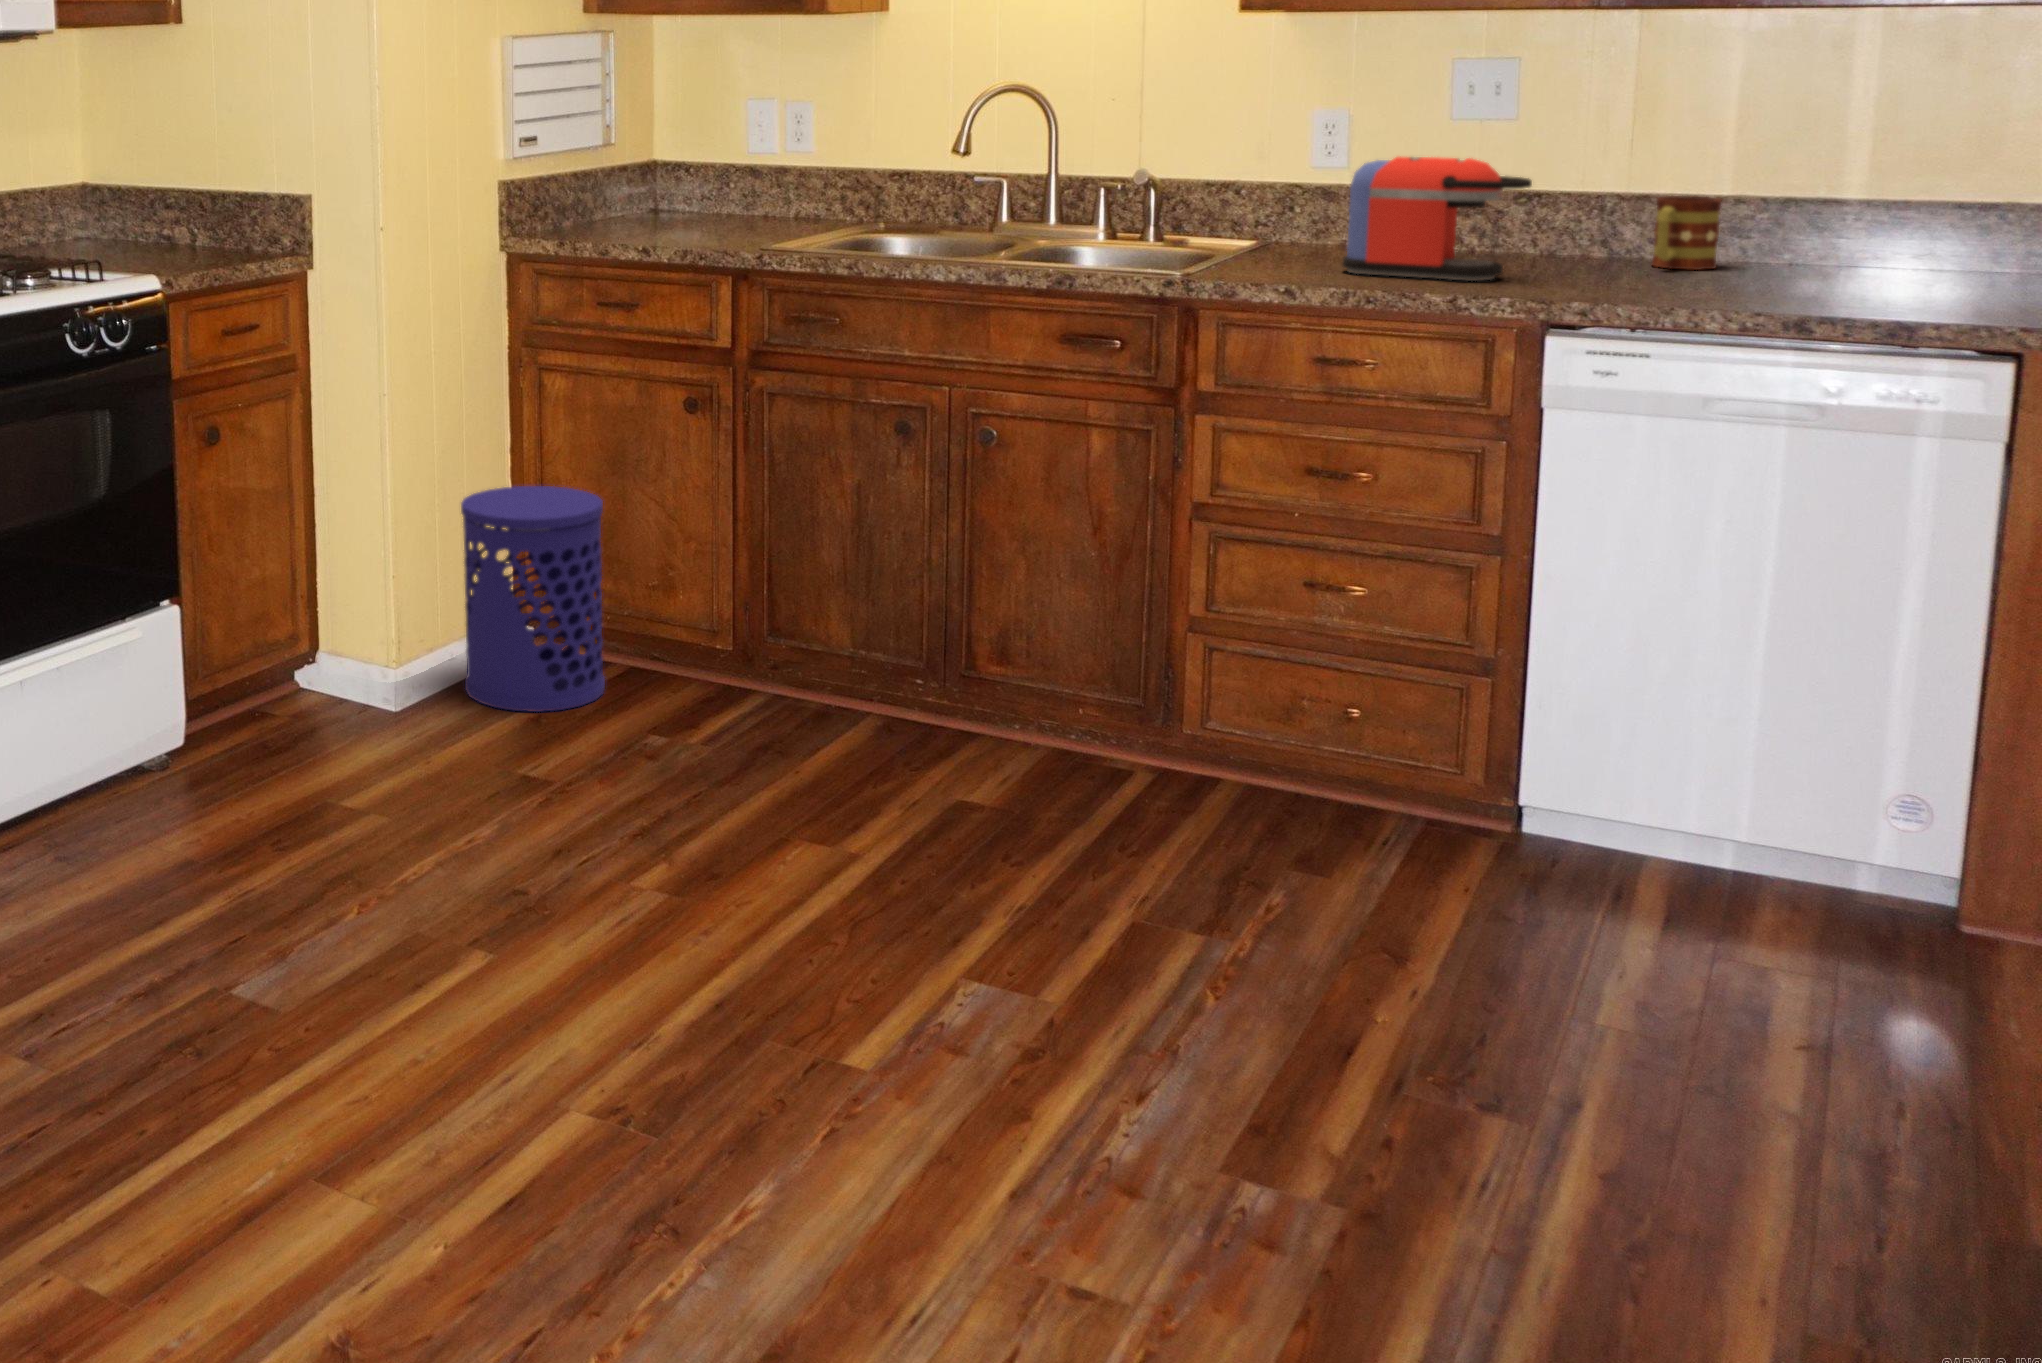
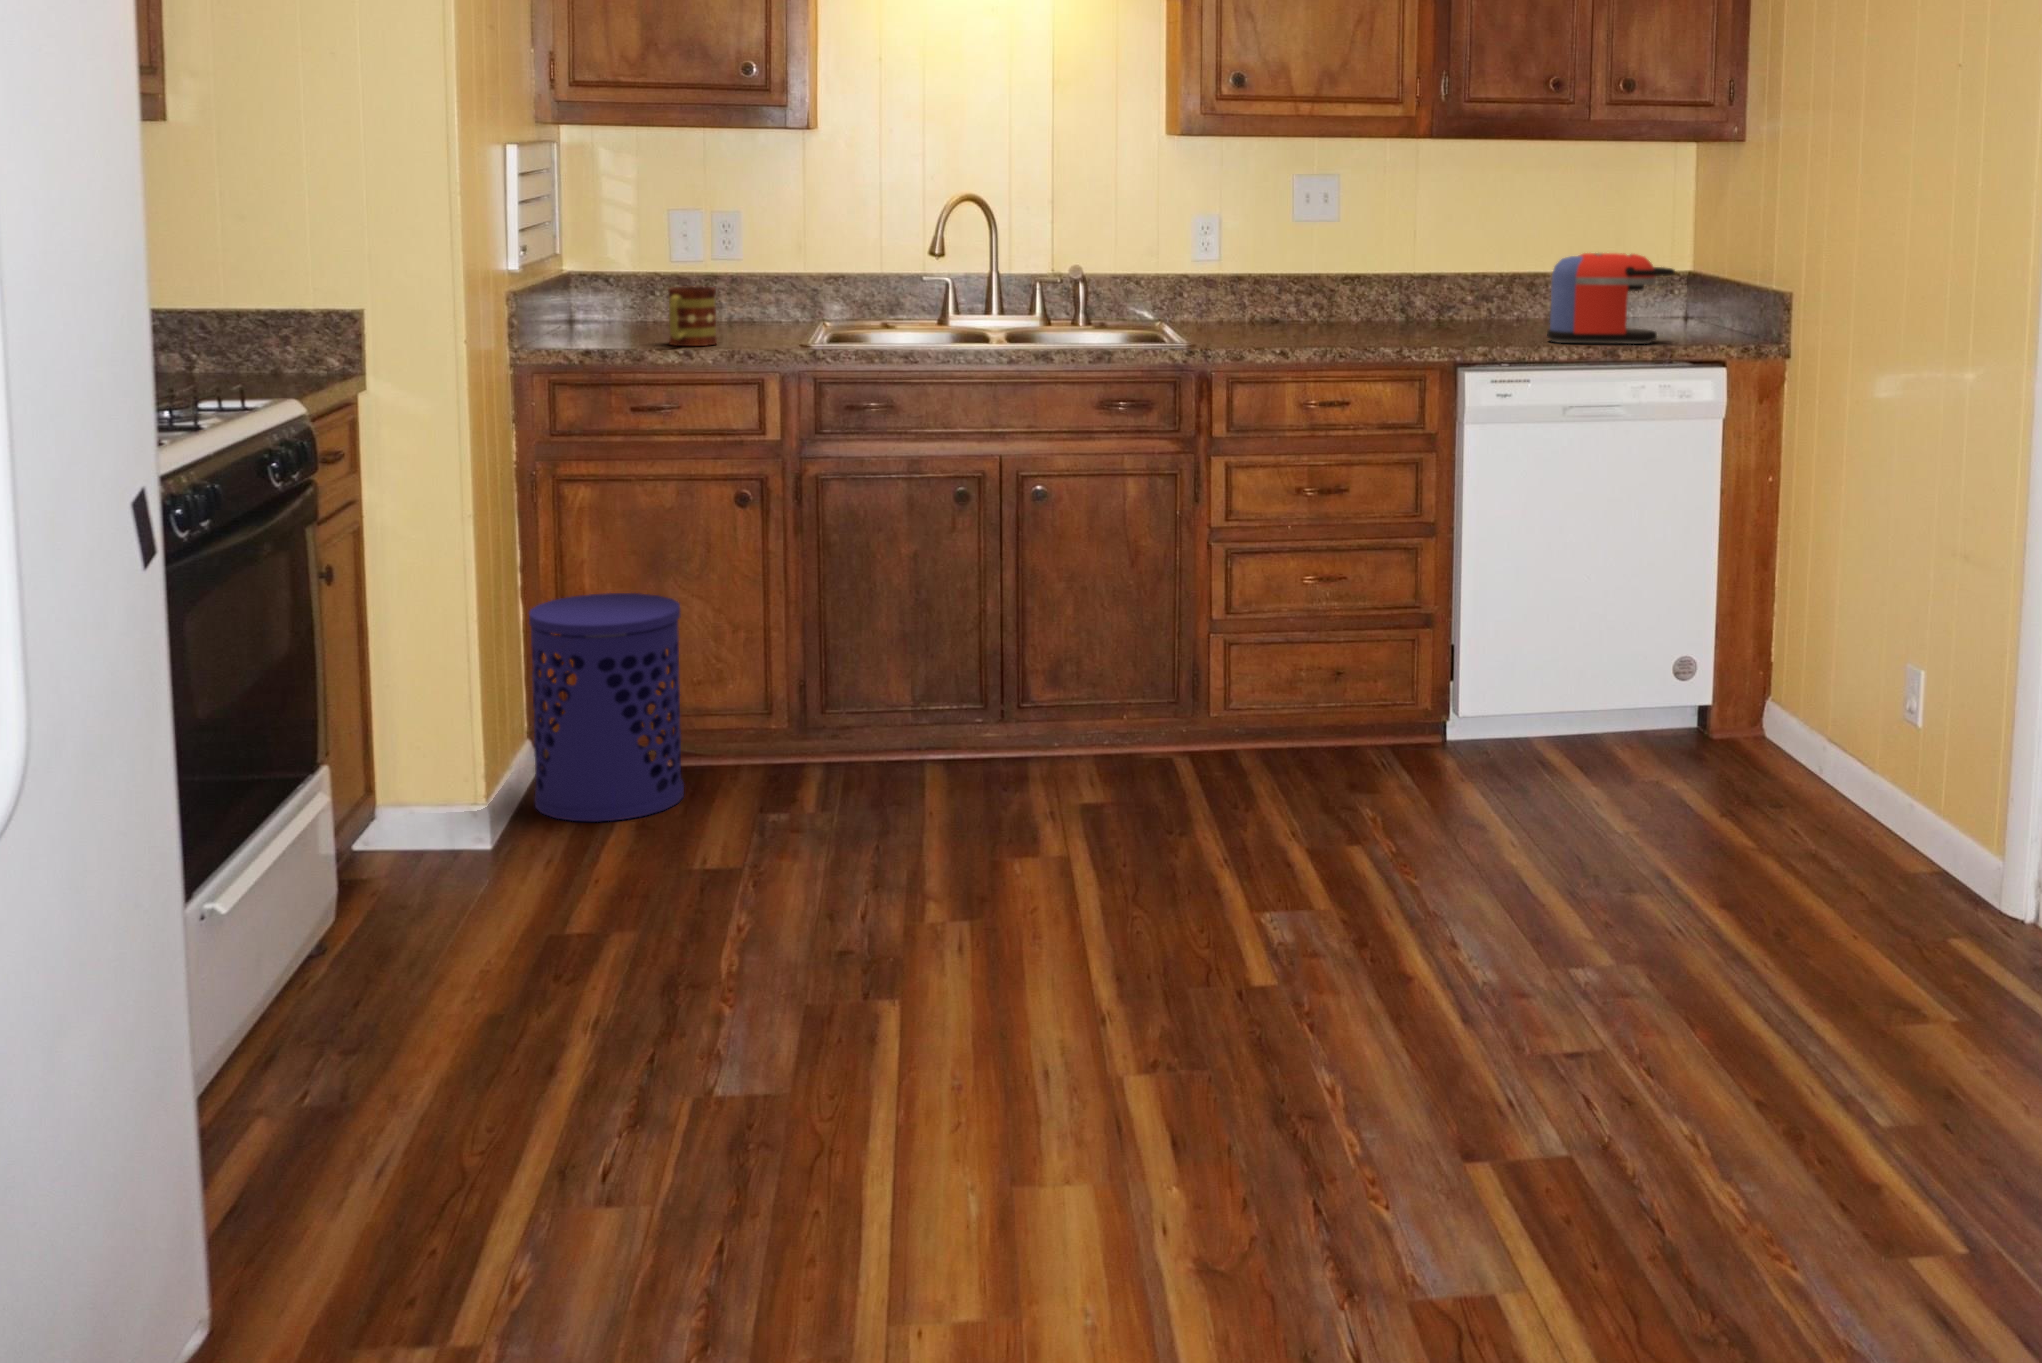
coffee maker: present [1343,156,1532,281] -> present [1547,253,1675,344]
mug: present [1651,196,1721,270] -> present [668,287,717,346]

